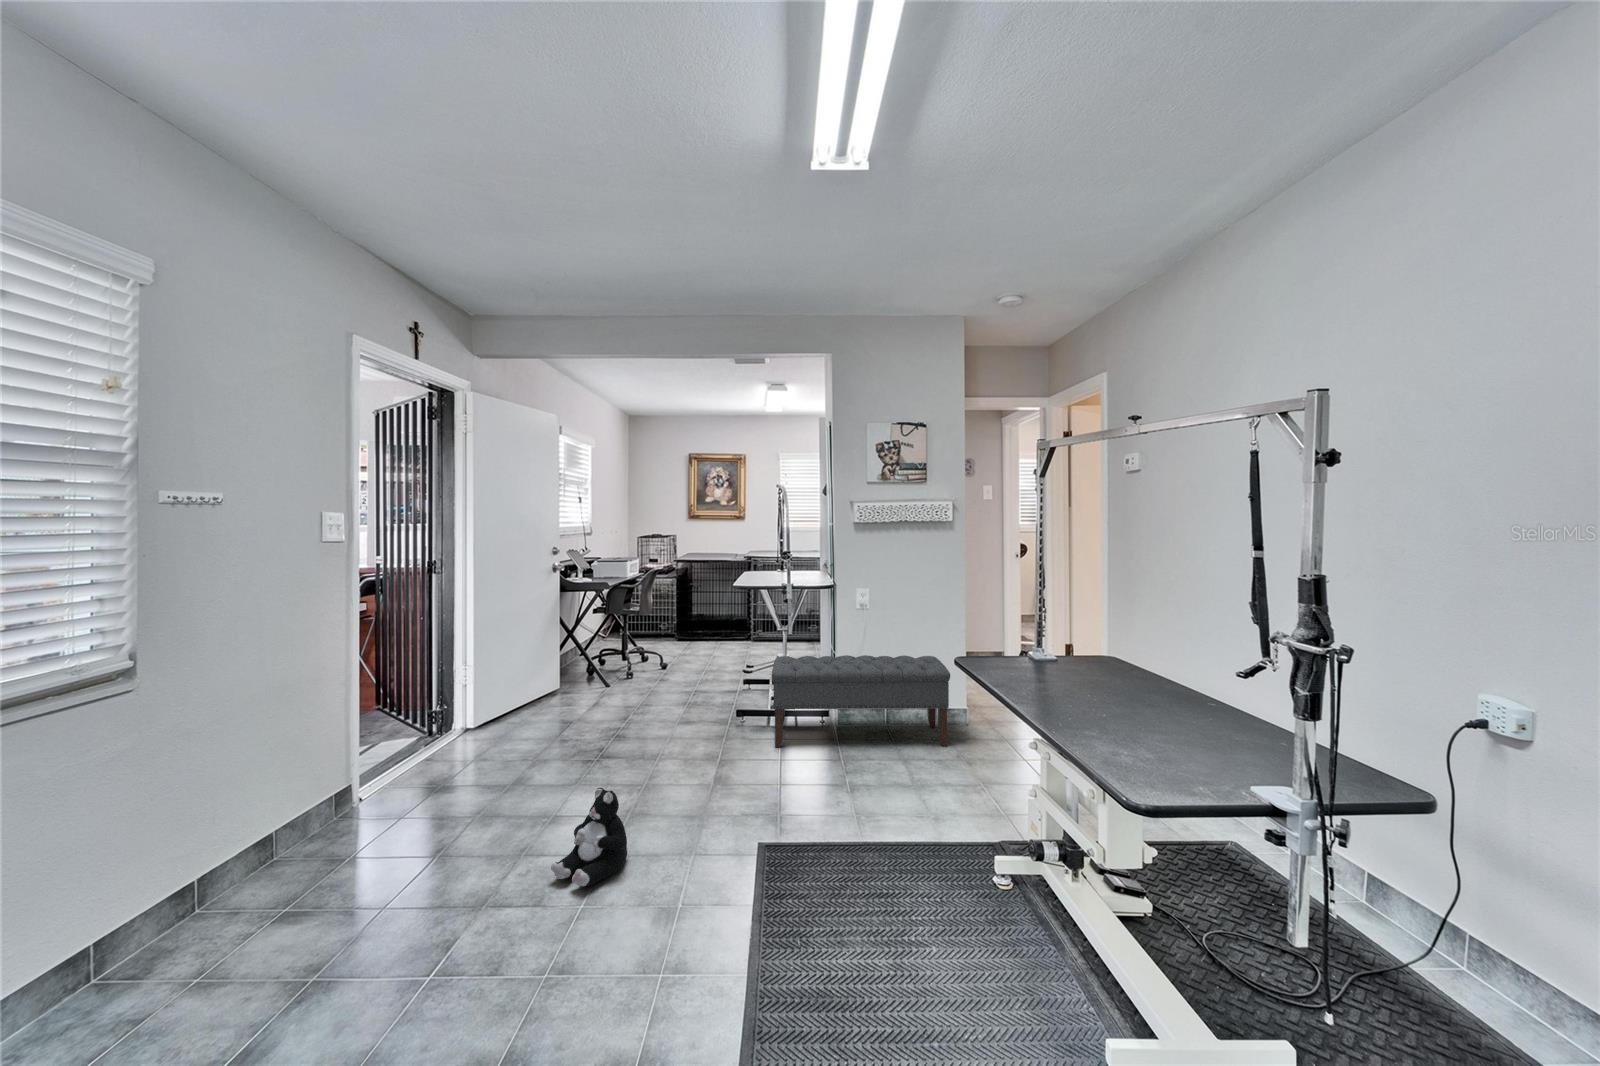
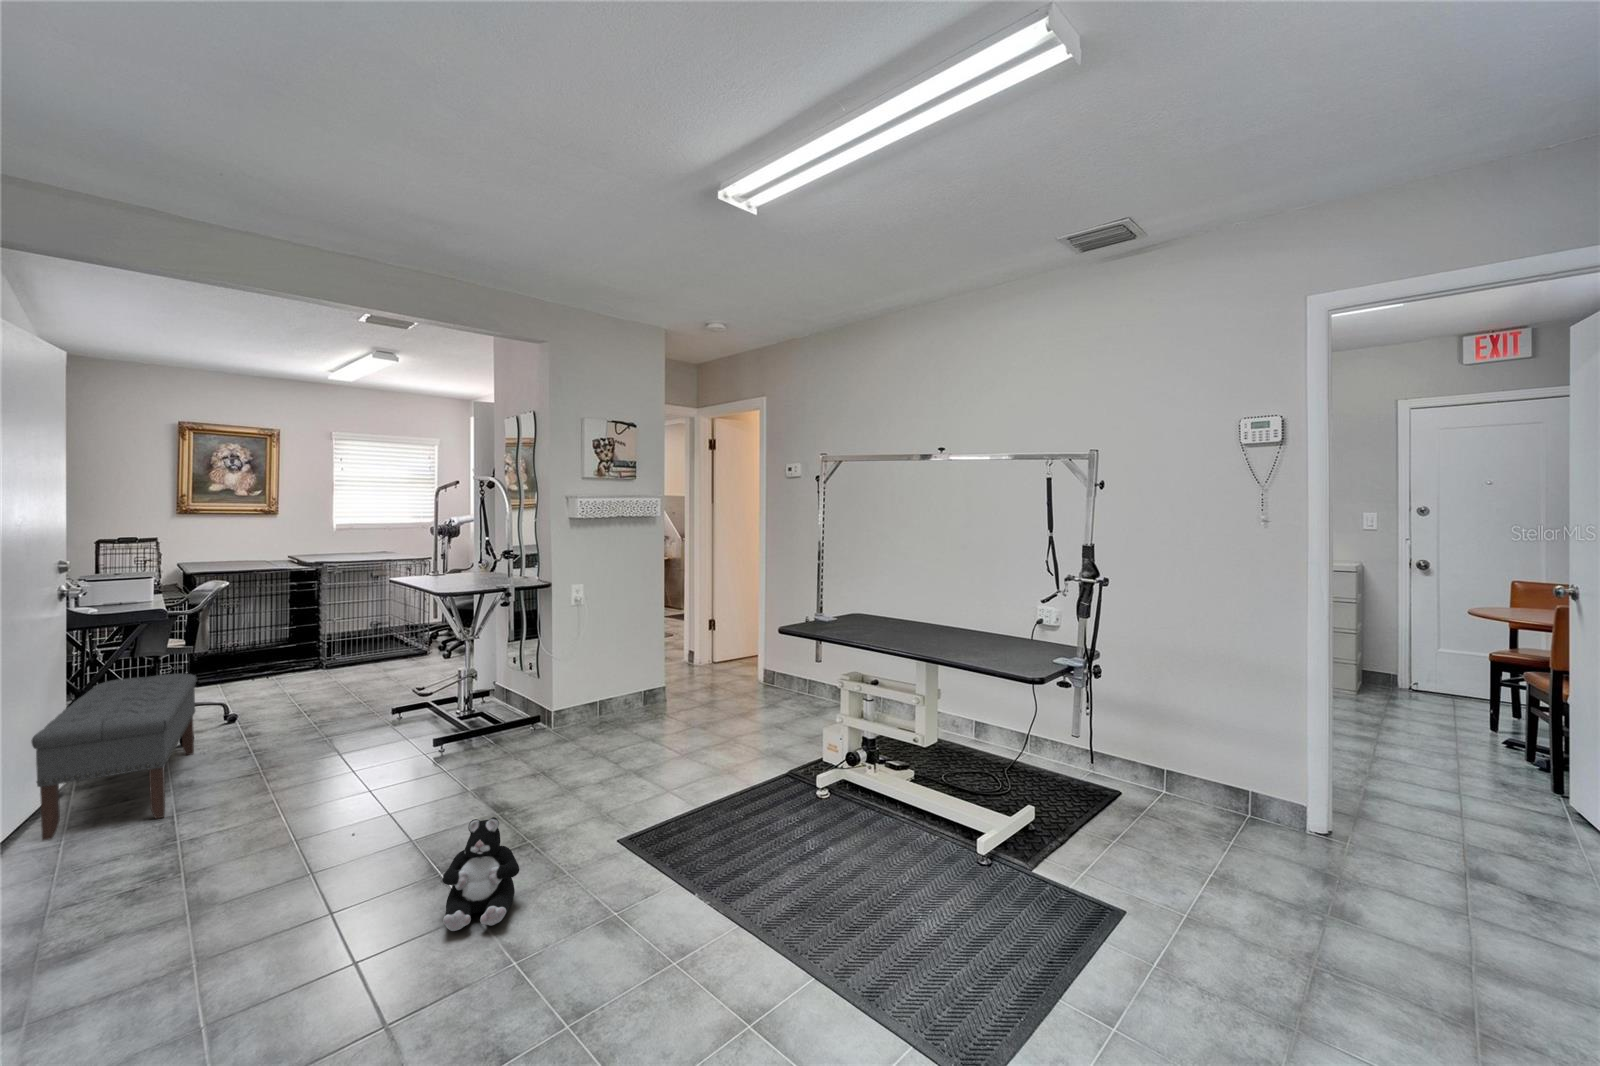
bench: present [772,655,950,747] -> present [31,674,197,840]

